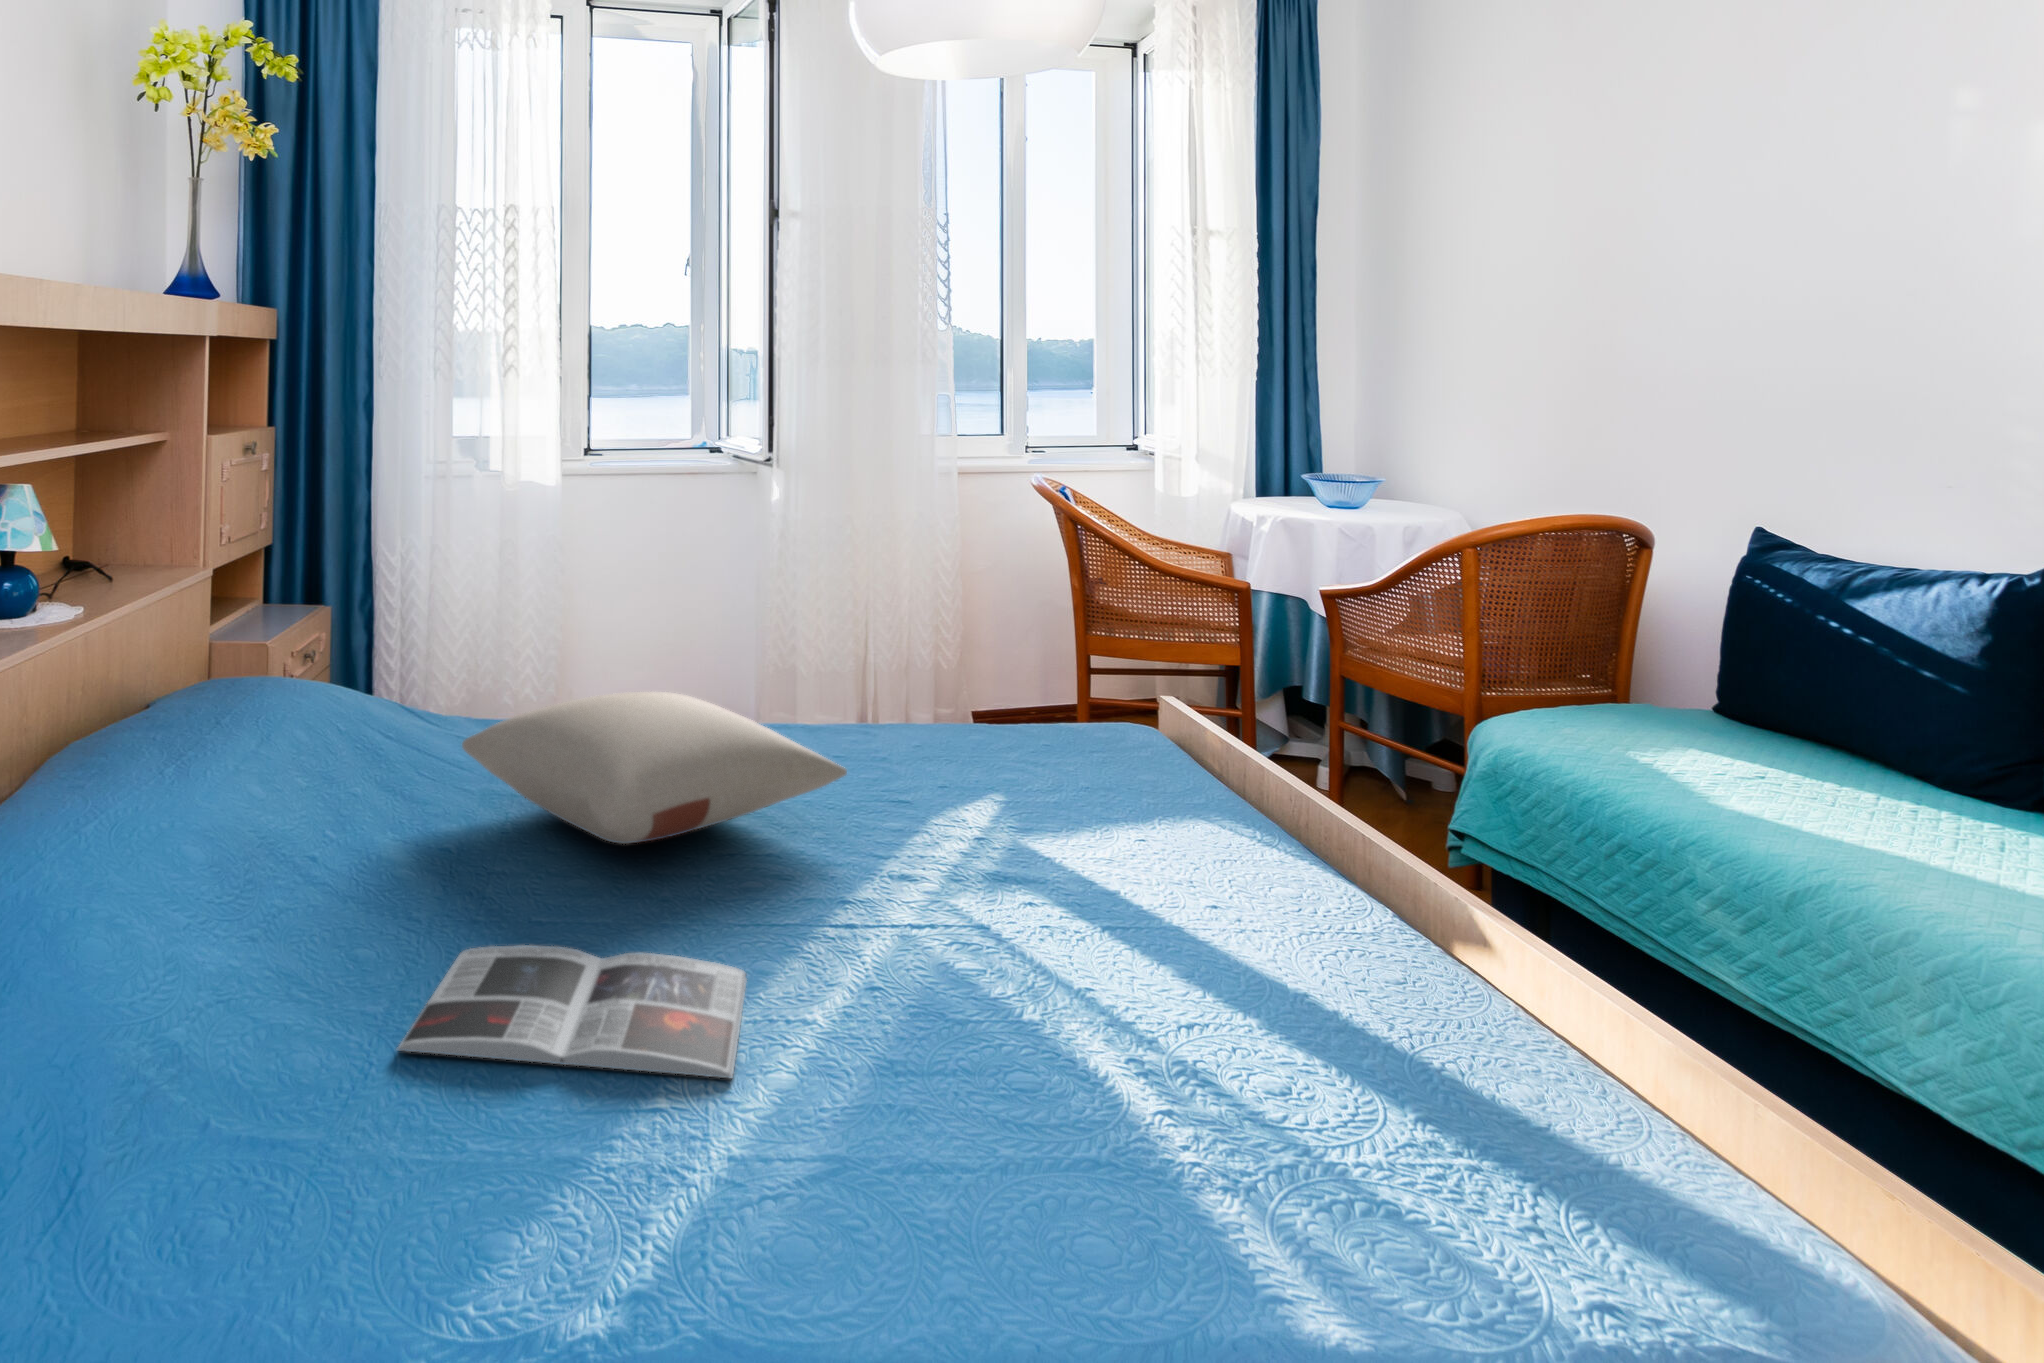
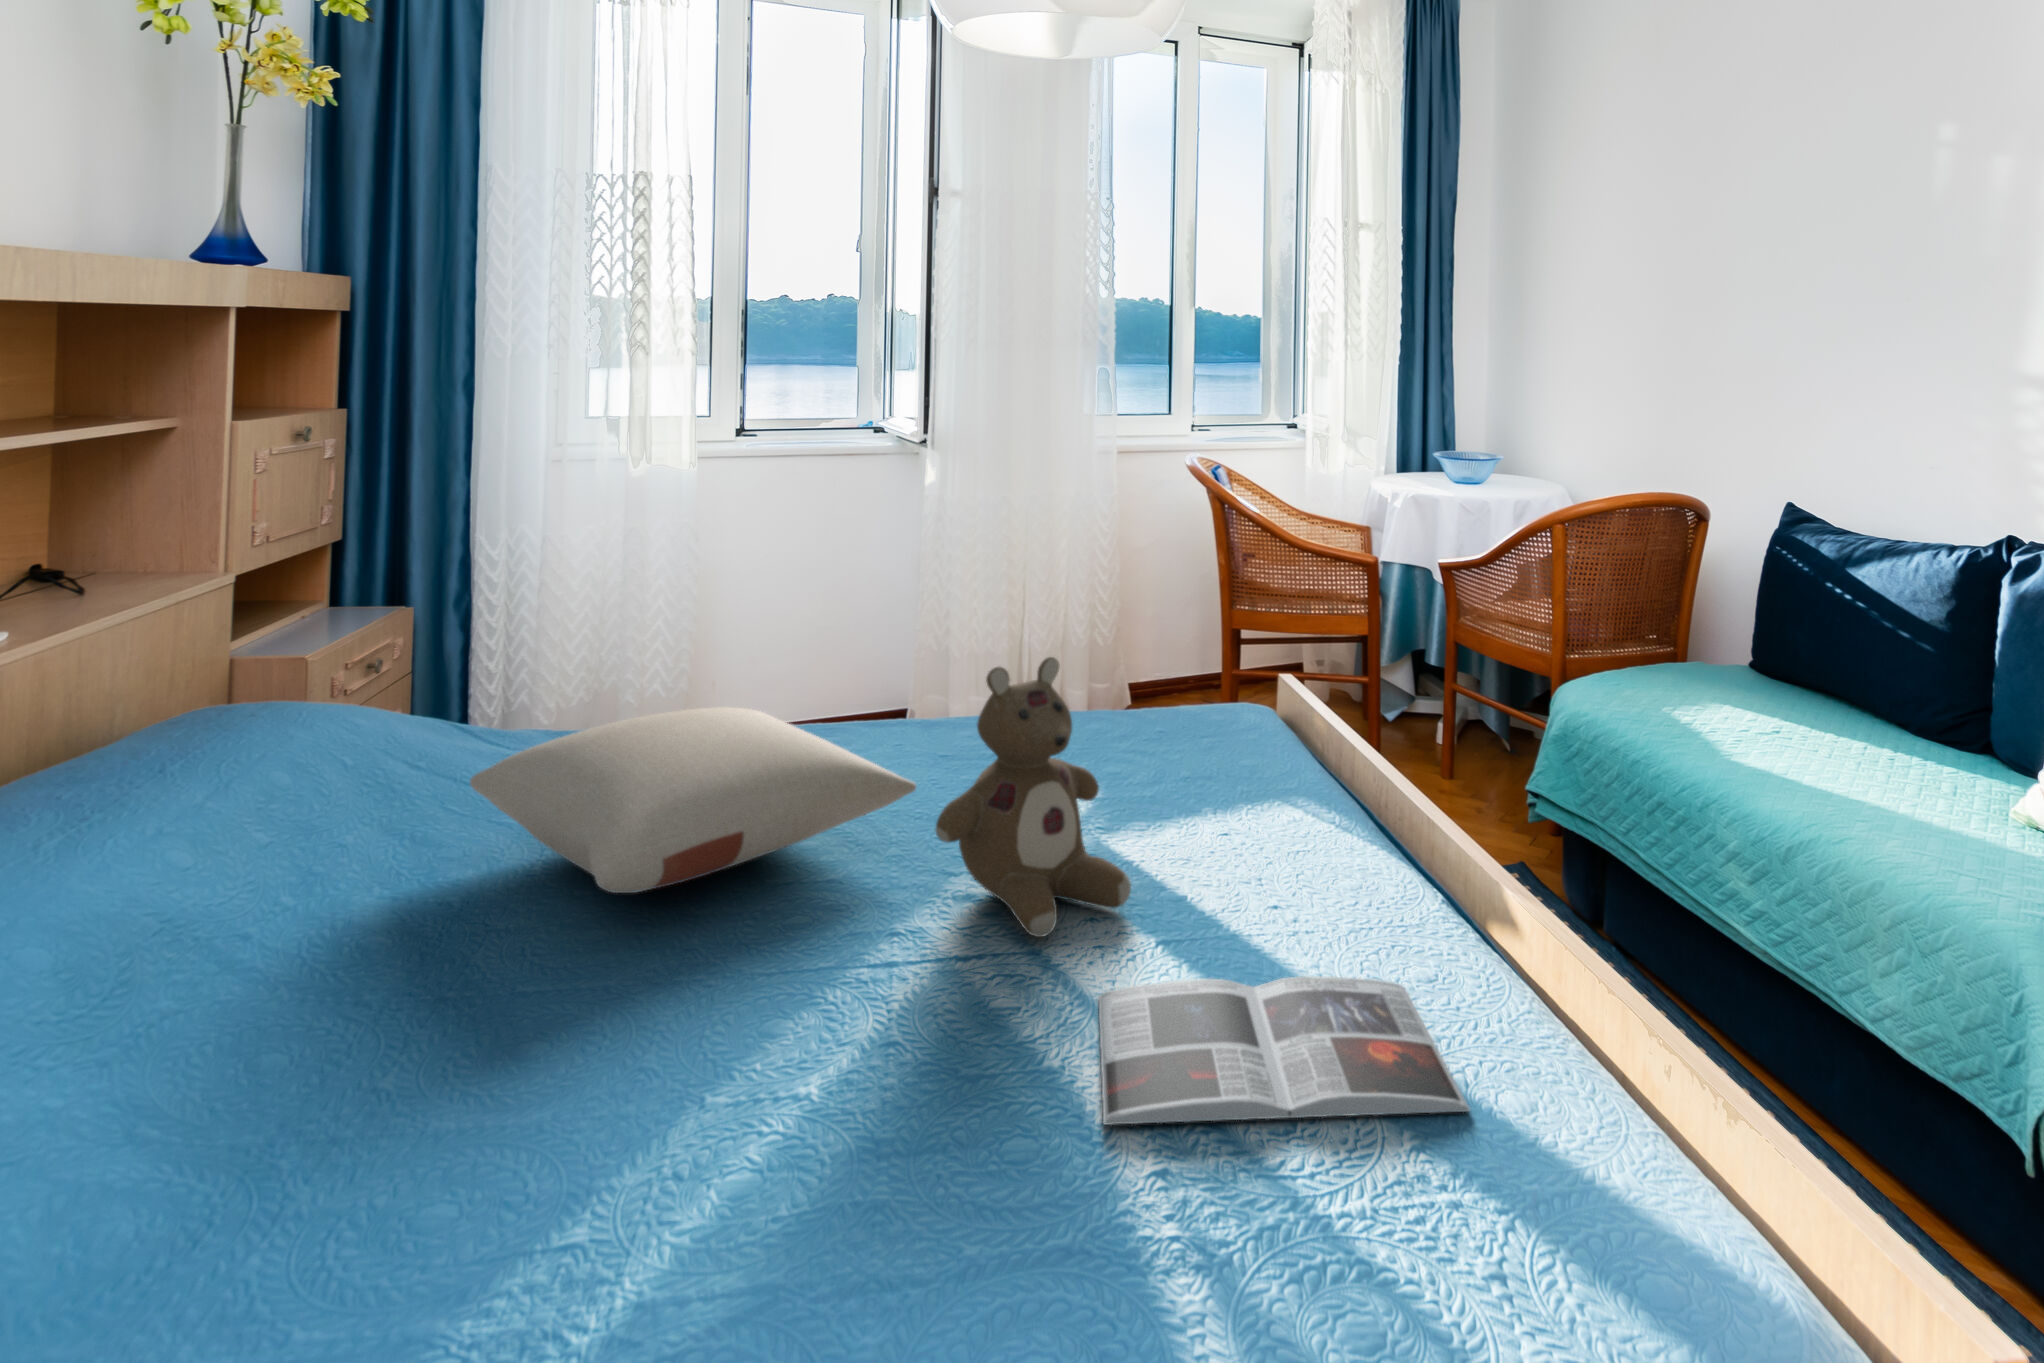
stuffed bear: none [885,653,1071,912] -> present [936,657,1131,937]
magazine: present [398,945,747,1078] -> present [1099,976,1470,1125]

